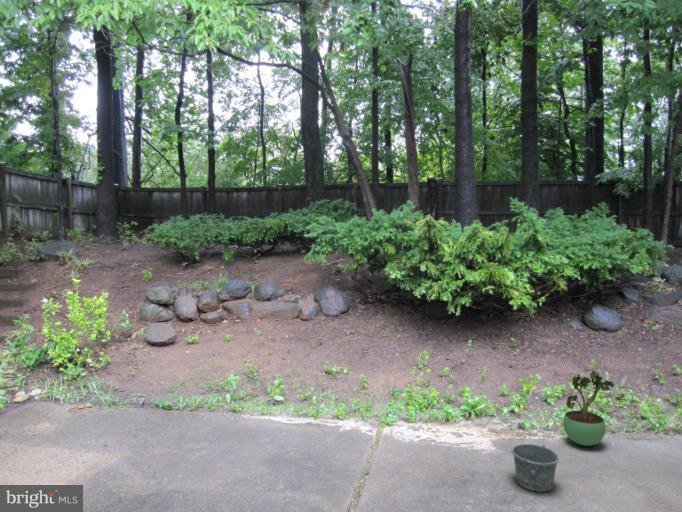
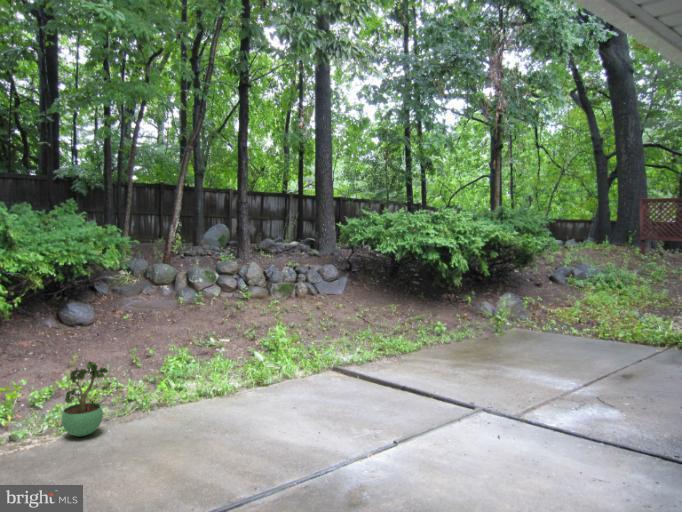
bucket: present [512,444,559,492] -> none [17,430,70,493]

